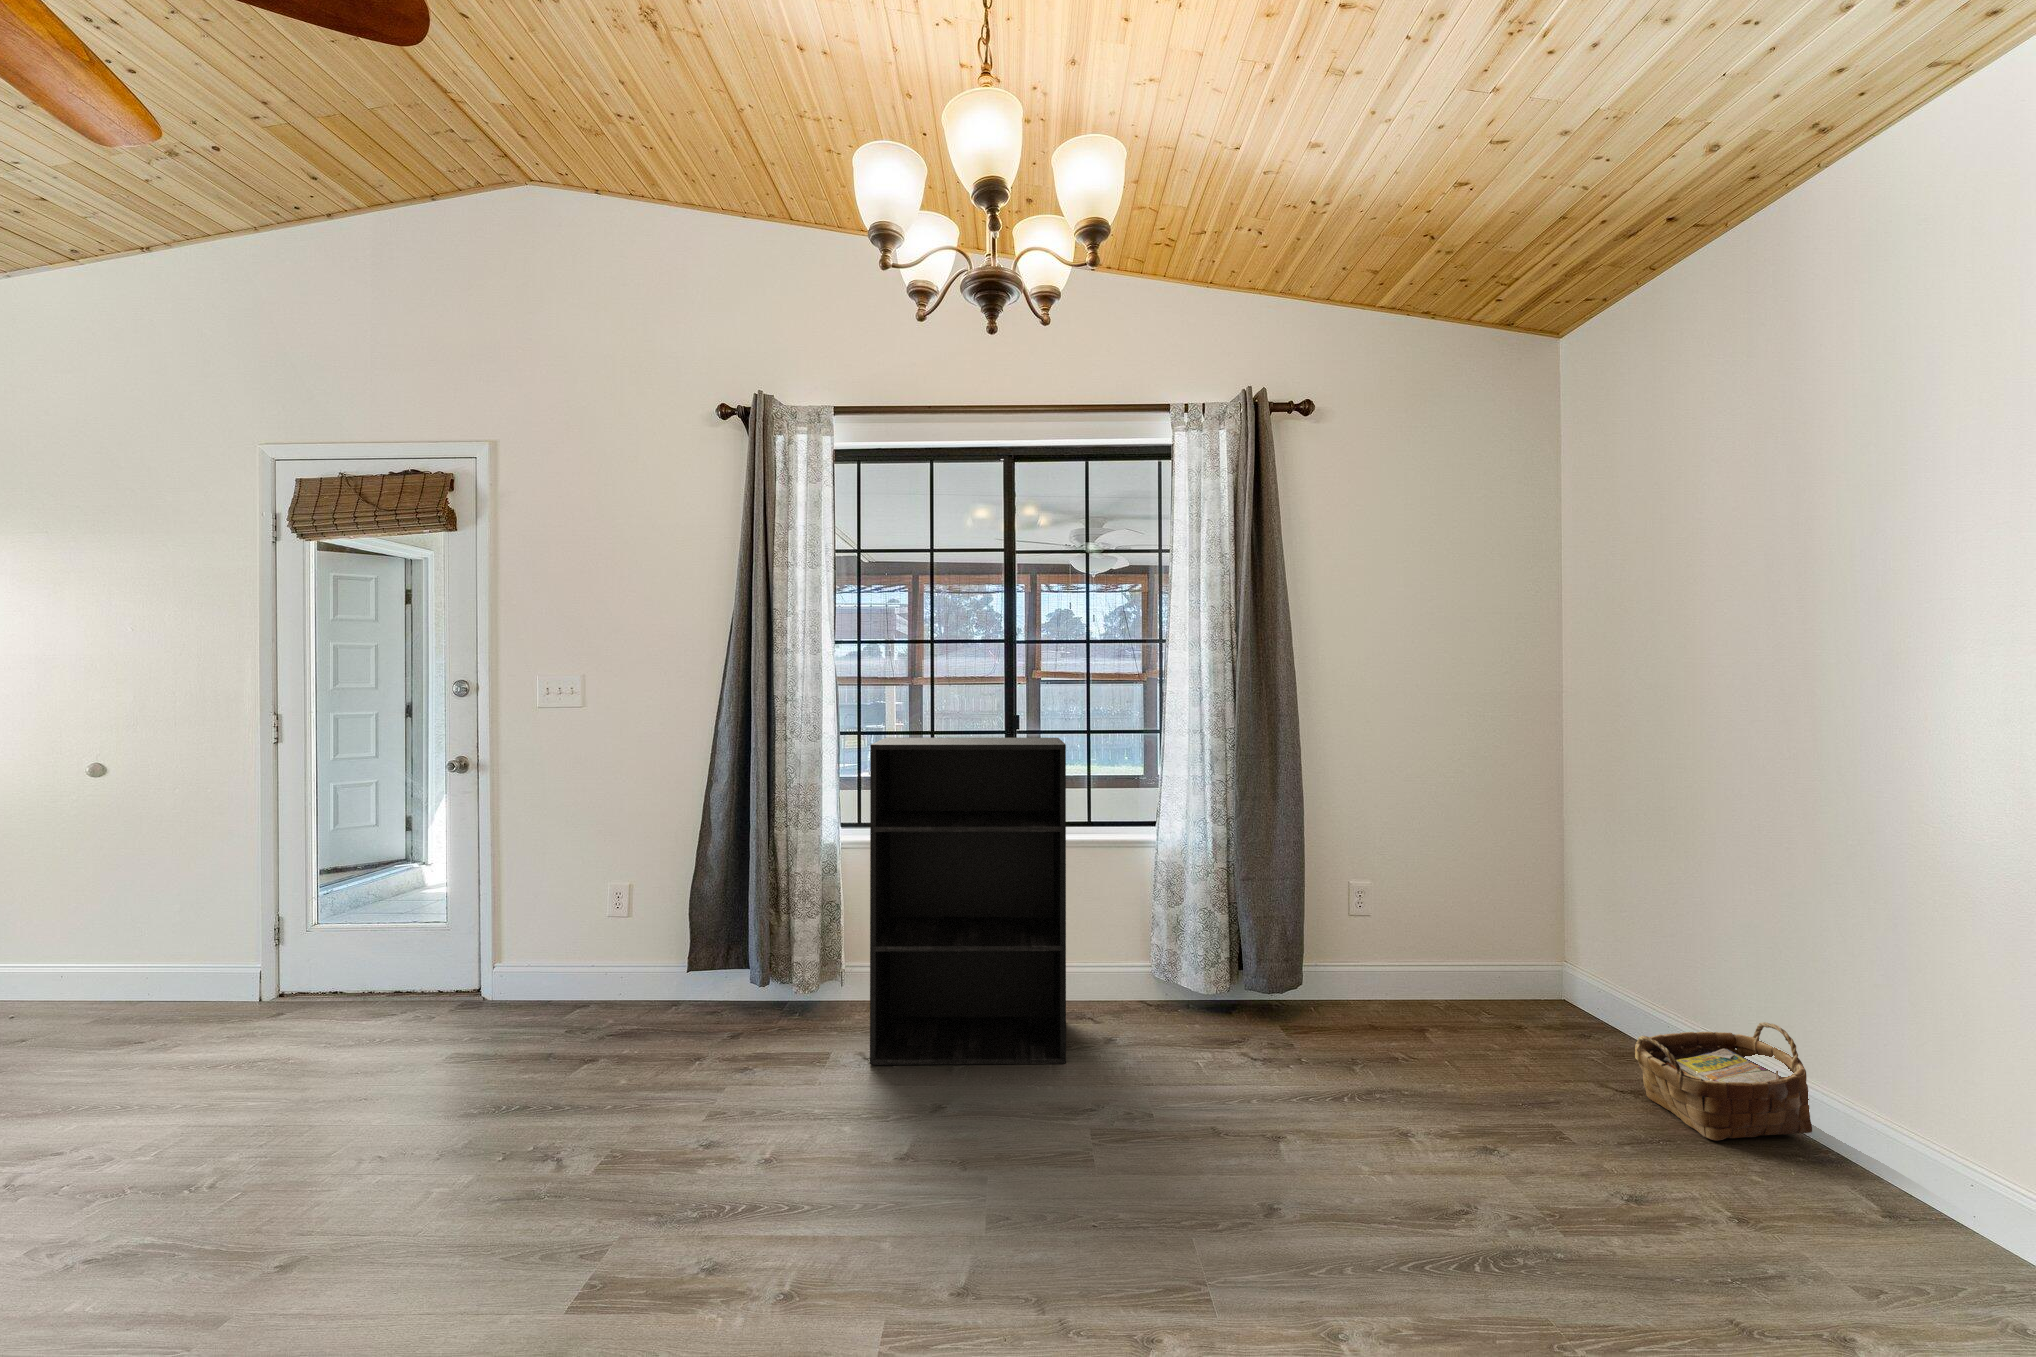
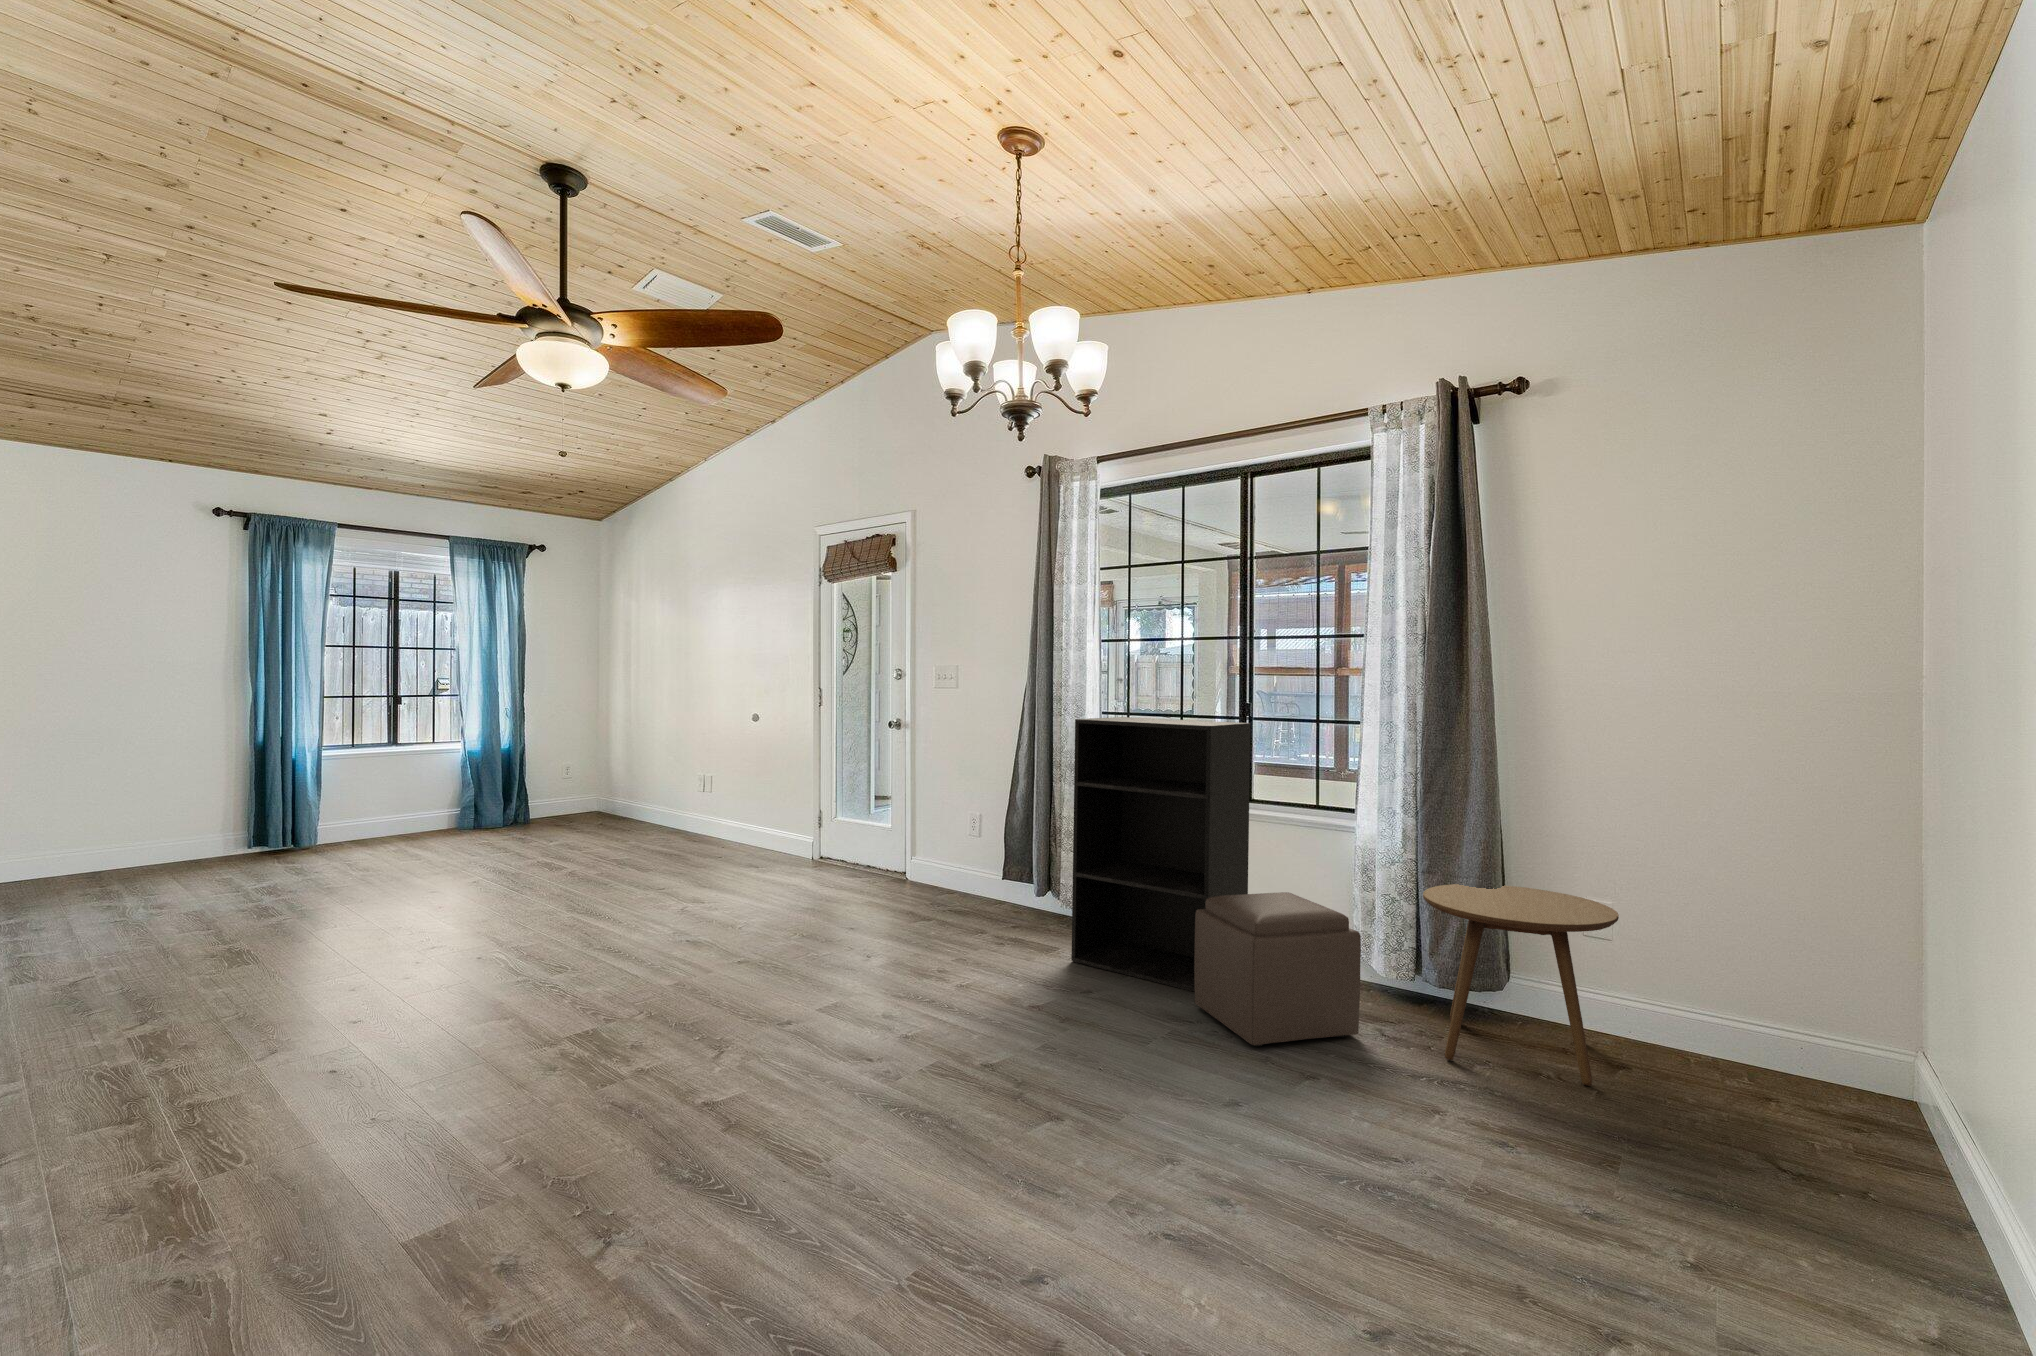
side table: none [1275,879,1452,1069] -> present [1423,884,1619,1086]
ottoman: none [1080,925,1257,1118] -> present [1194,892,1361,1047]
woven basket: present [1635,1022,1812,1141] -> none [1743,1090,1963,1256]

